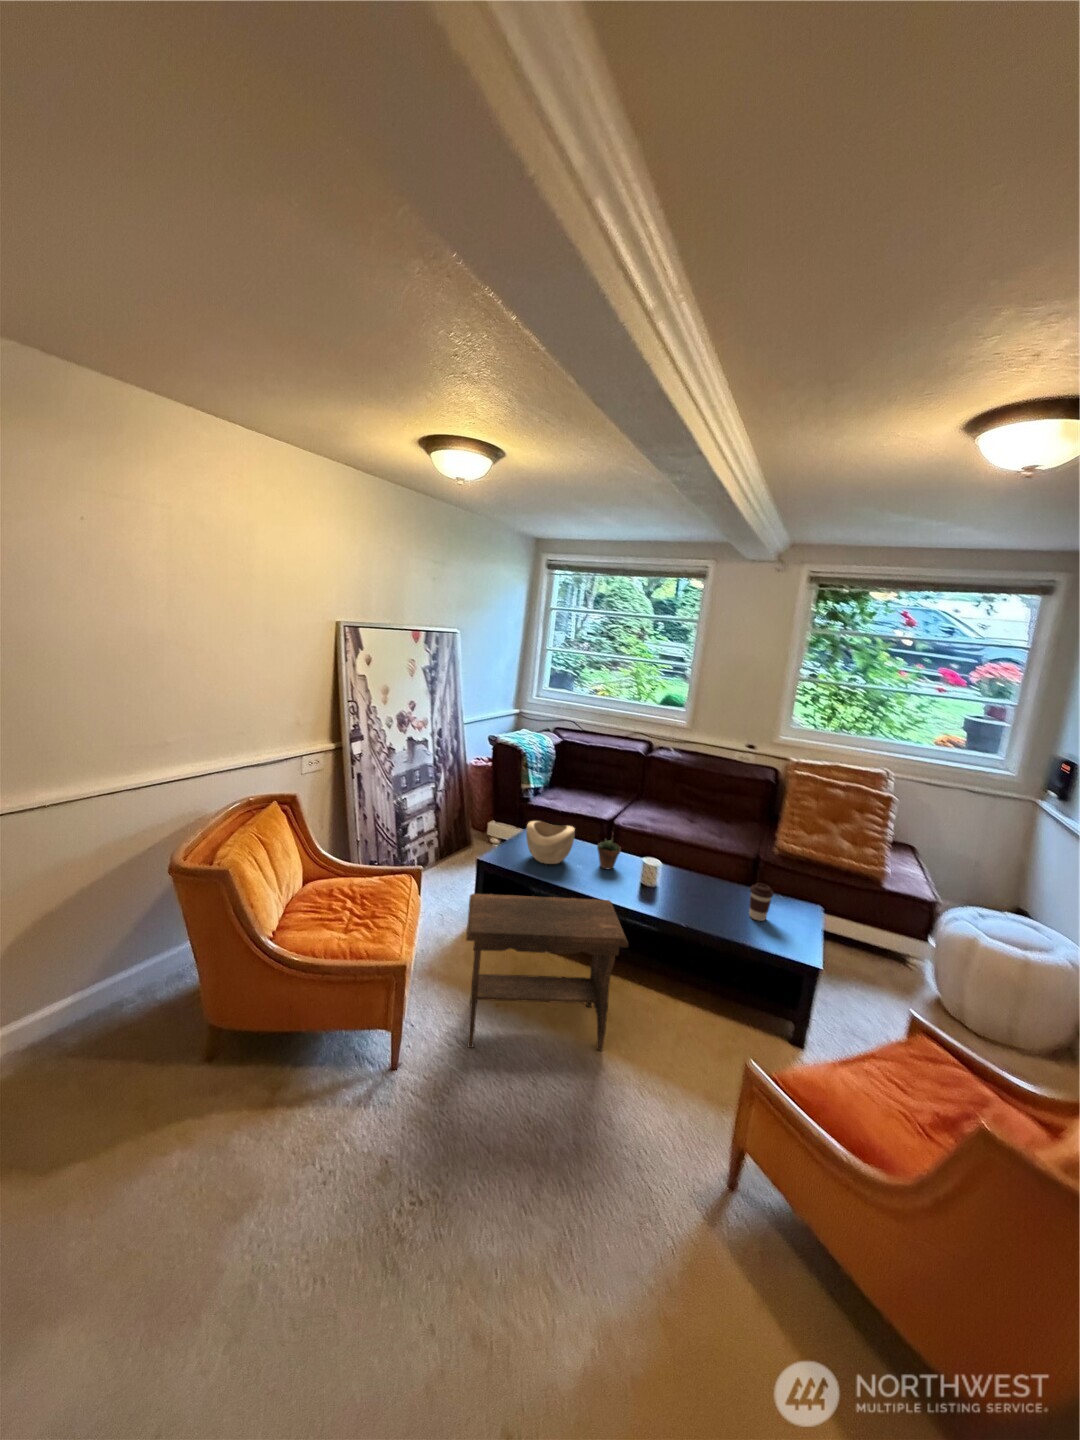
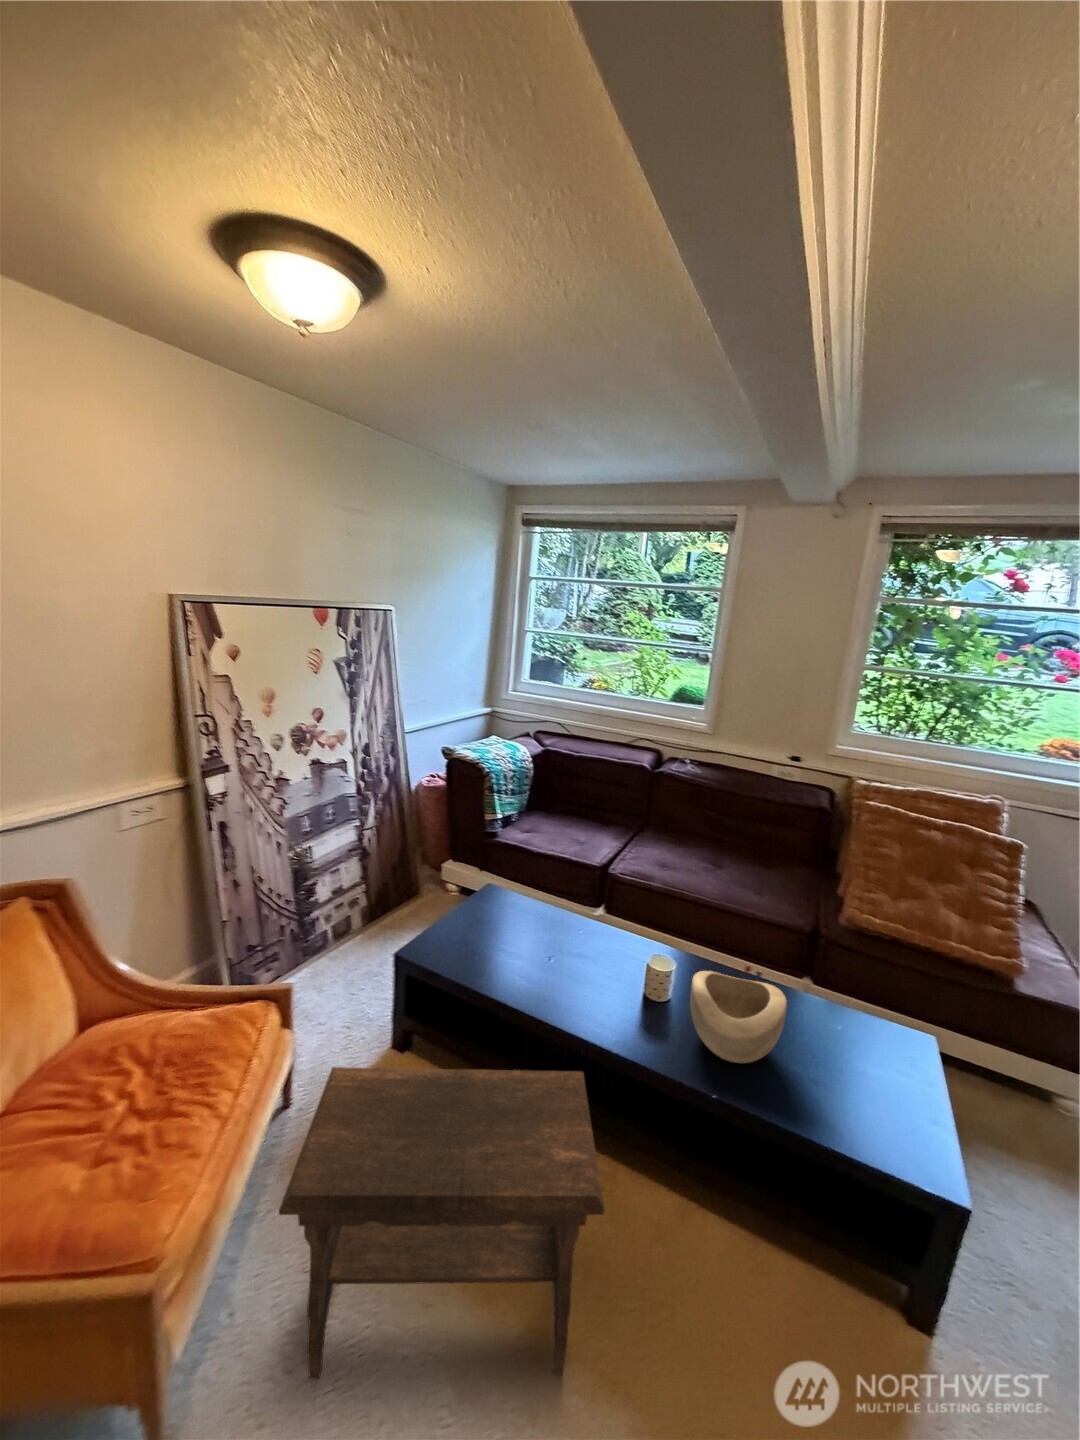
decorative bowl: present [526,821,575,864] -> present [690,971,787,1063]
succulent plant: present [597,840,621,869] -> none [573,912,610,971]
coffee cup: present [749,883,774,921] -> none [822,1020,866,1087]

